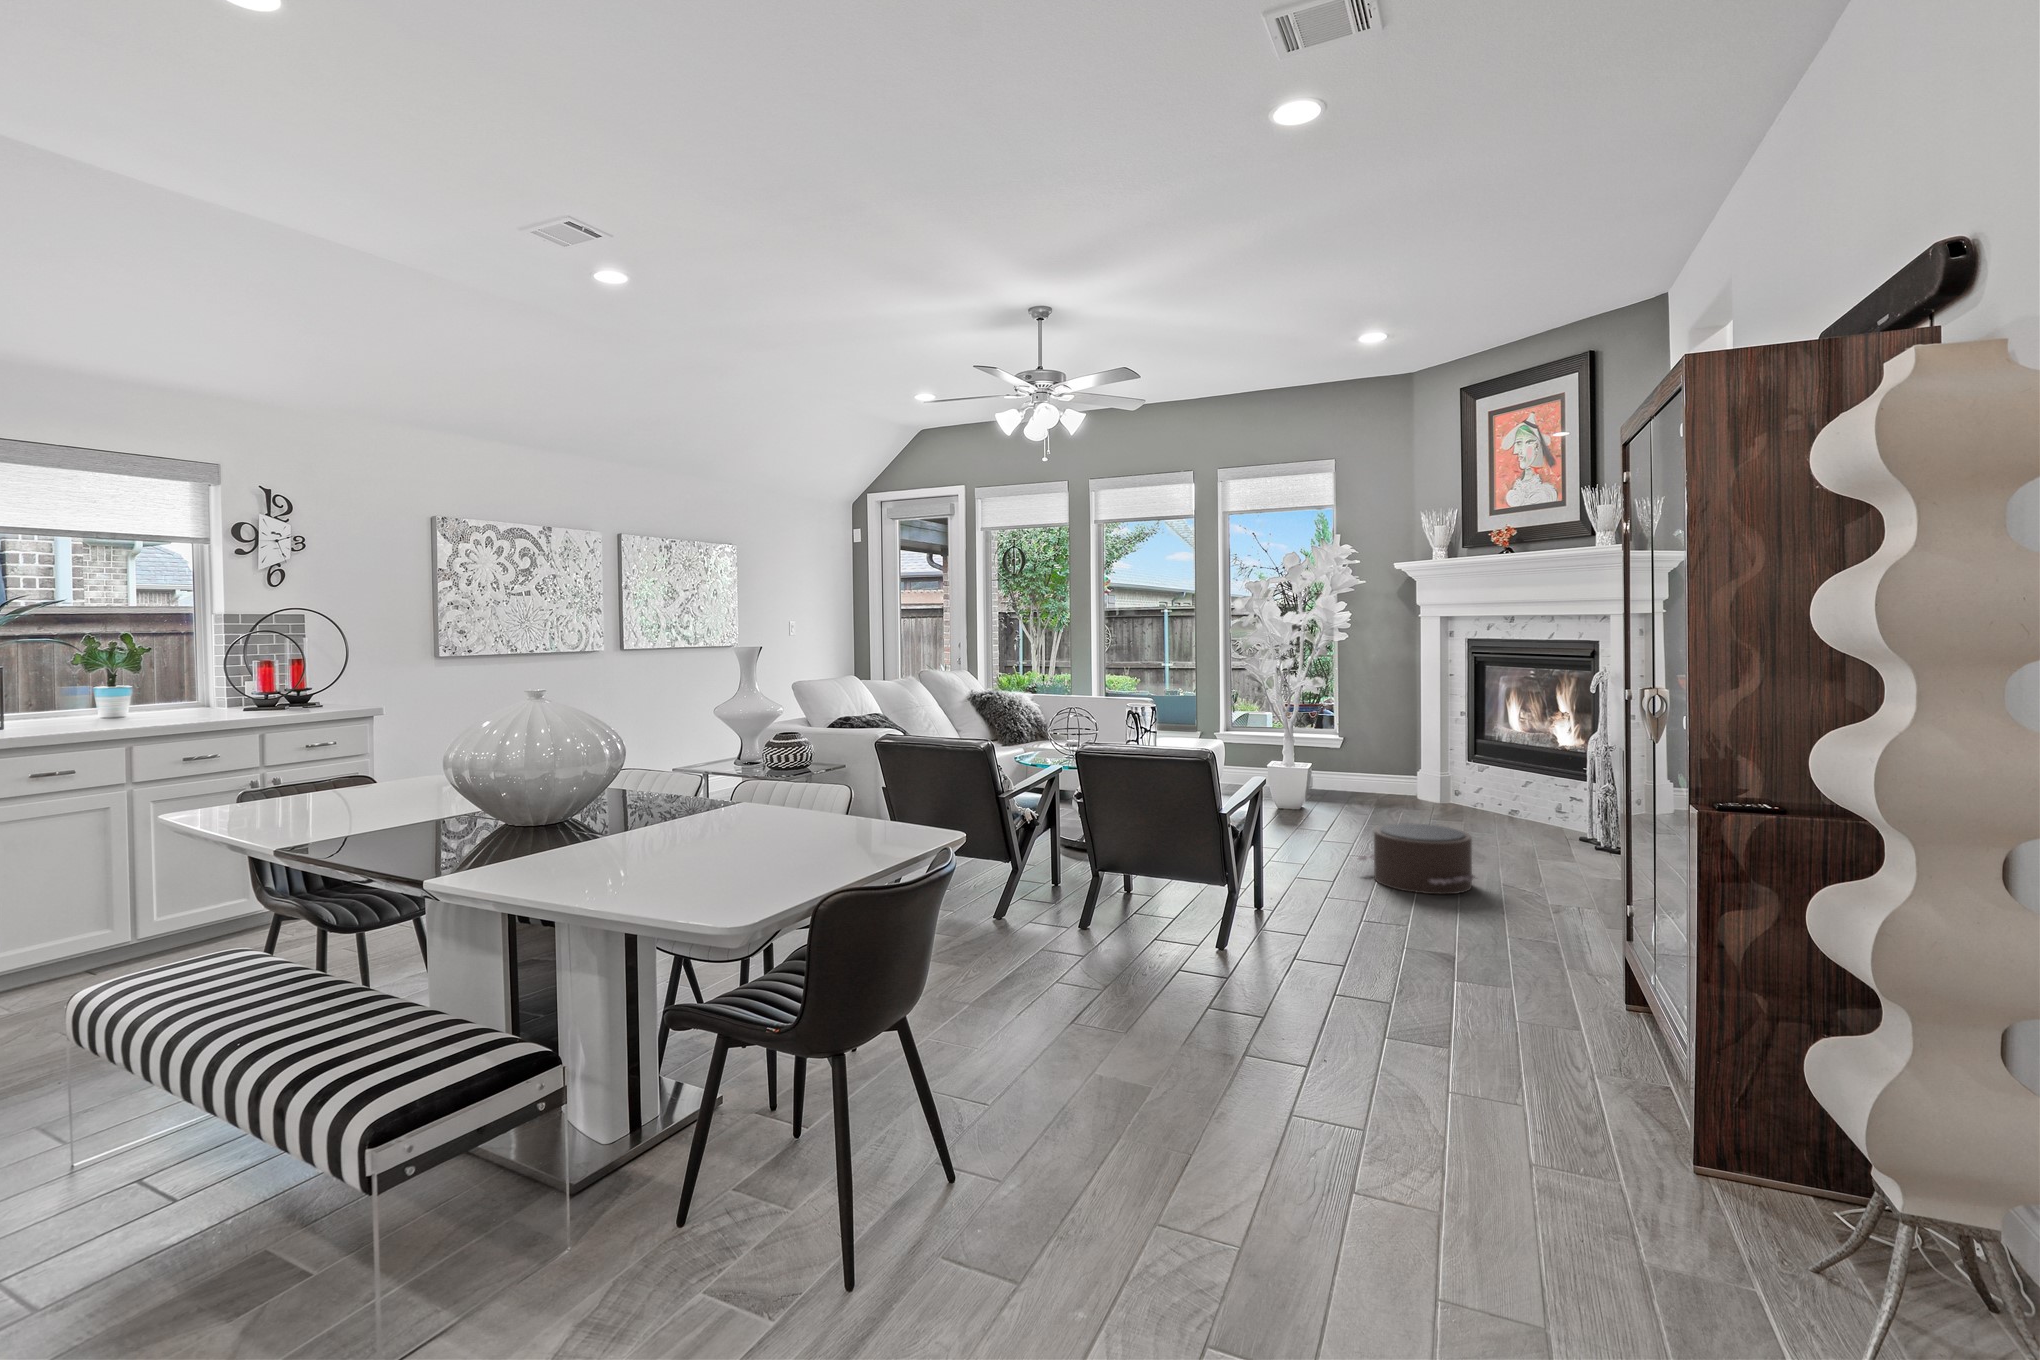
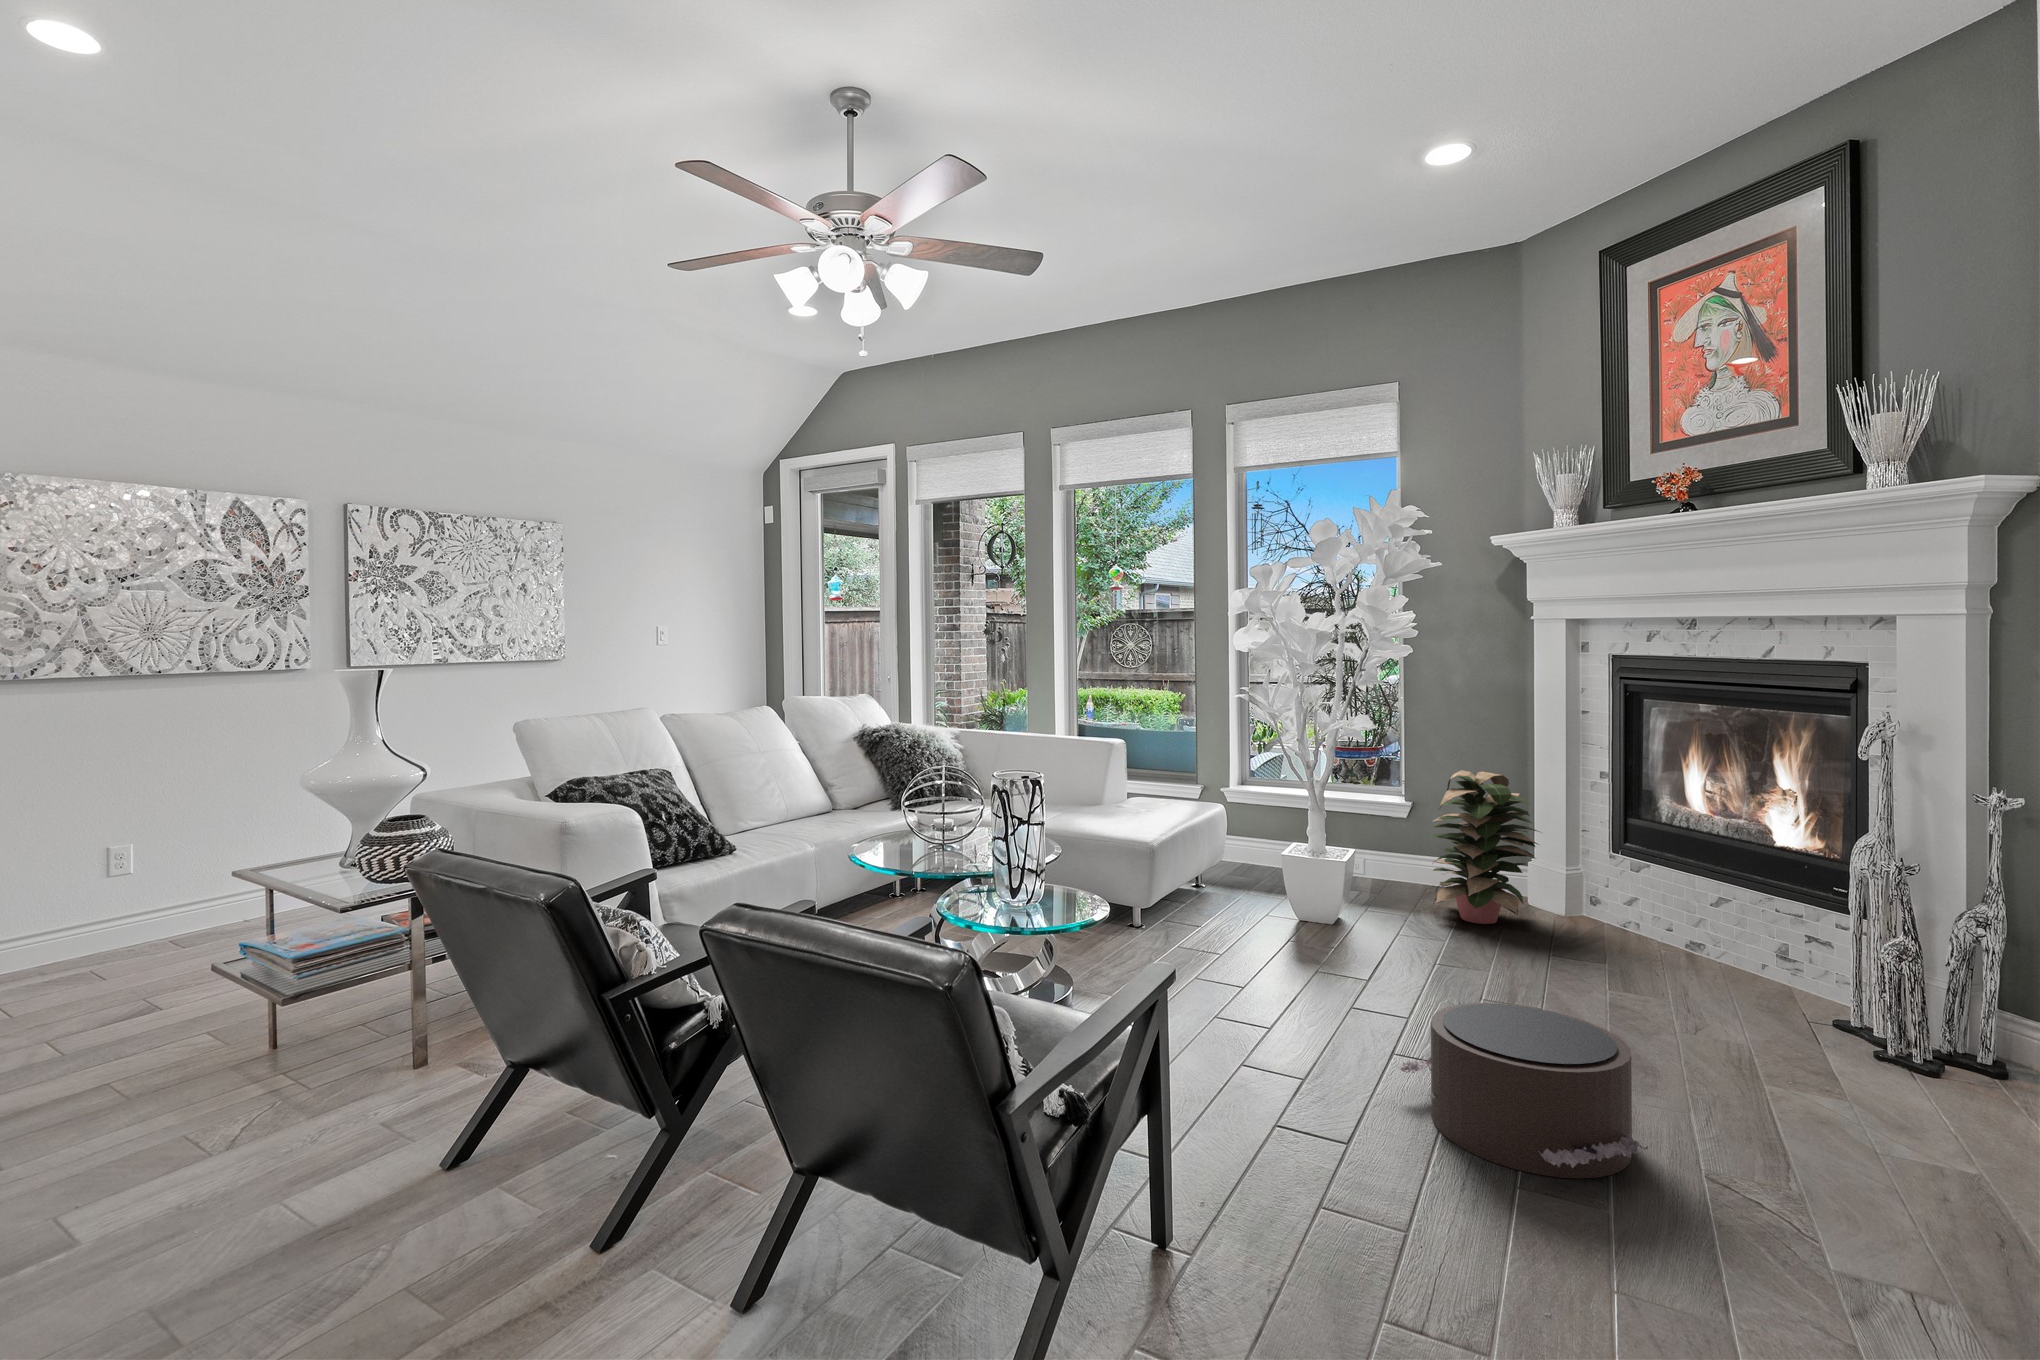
decorative plant: none [1355,713,1427,808] -> present [1428,770,1540,924]

